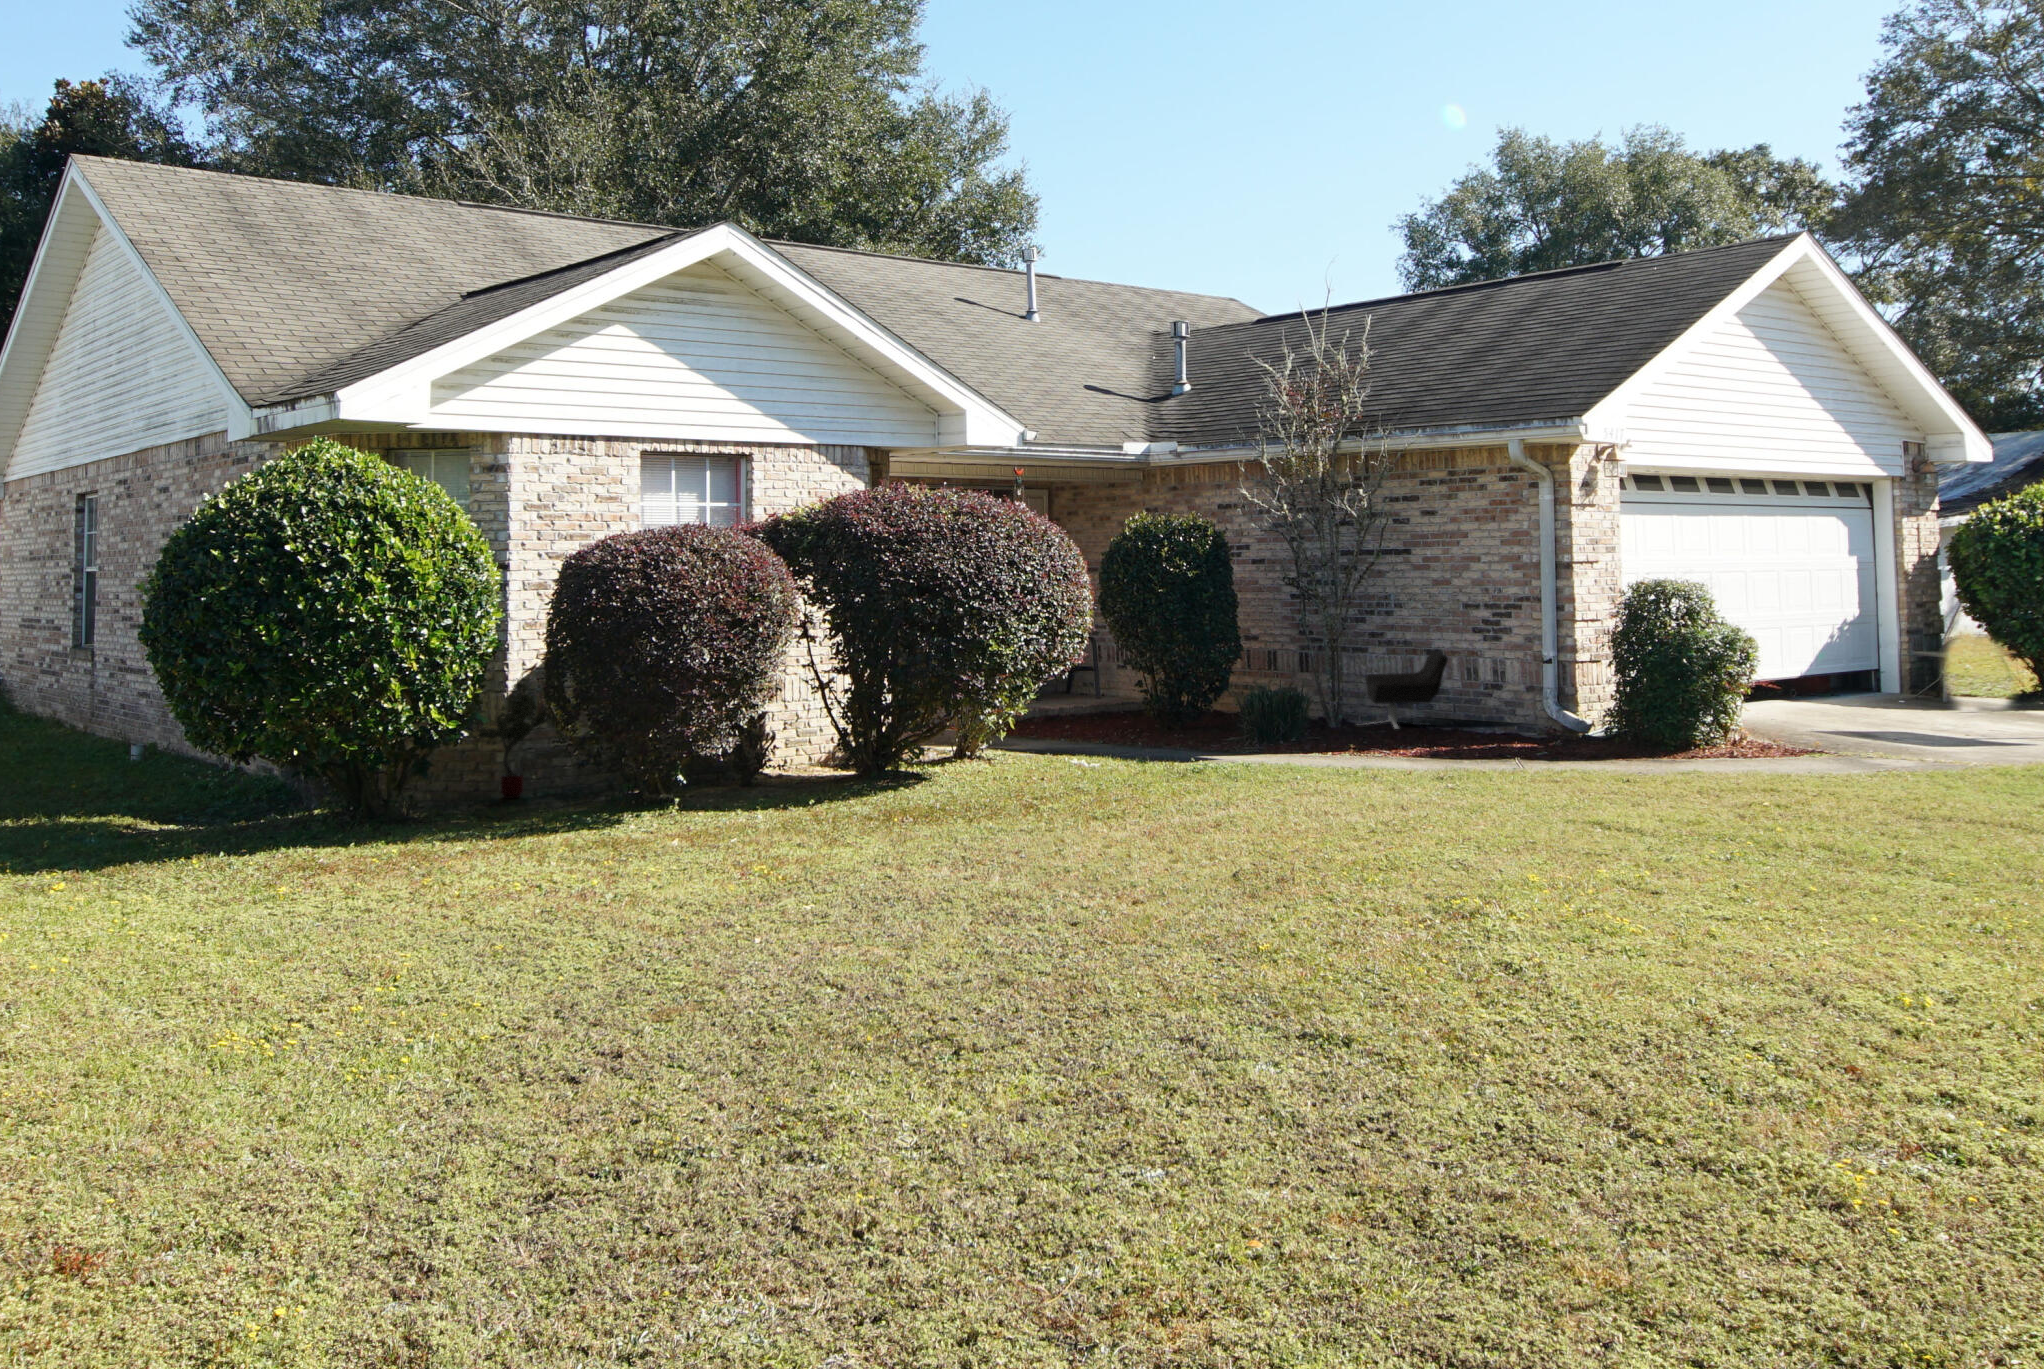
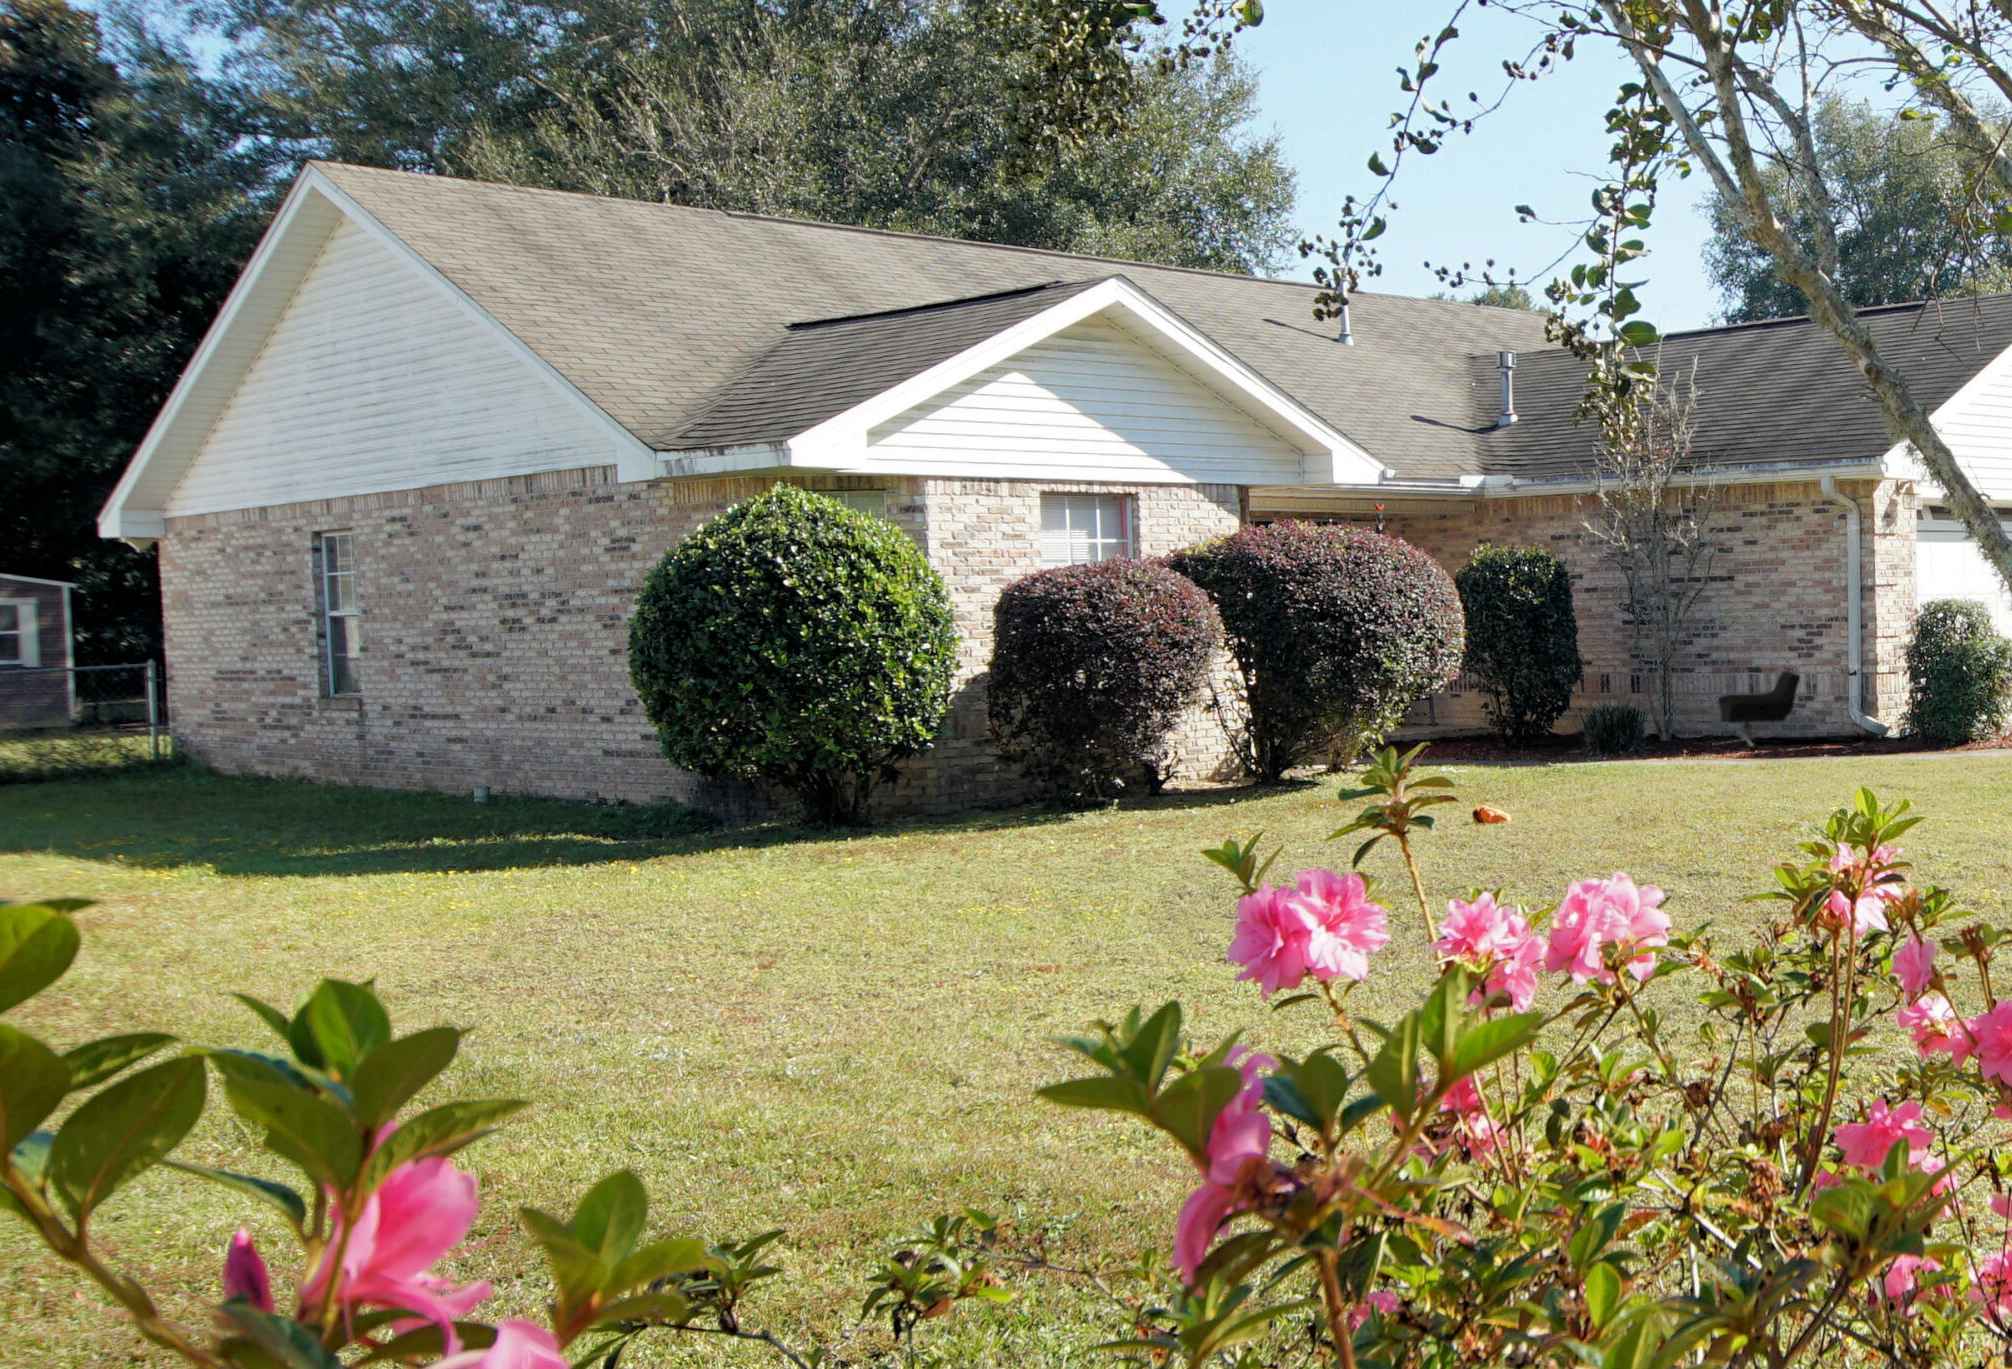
potted tree: present [464,678,552,798] -> none [909,701,991,812]

